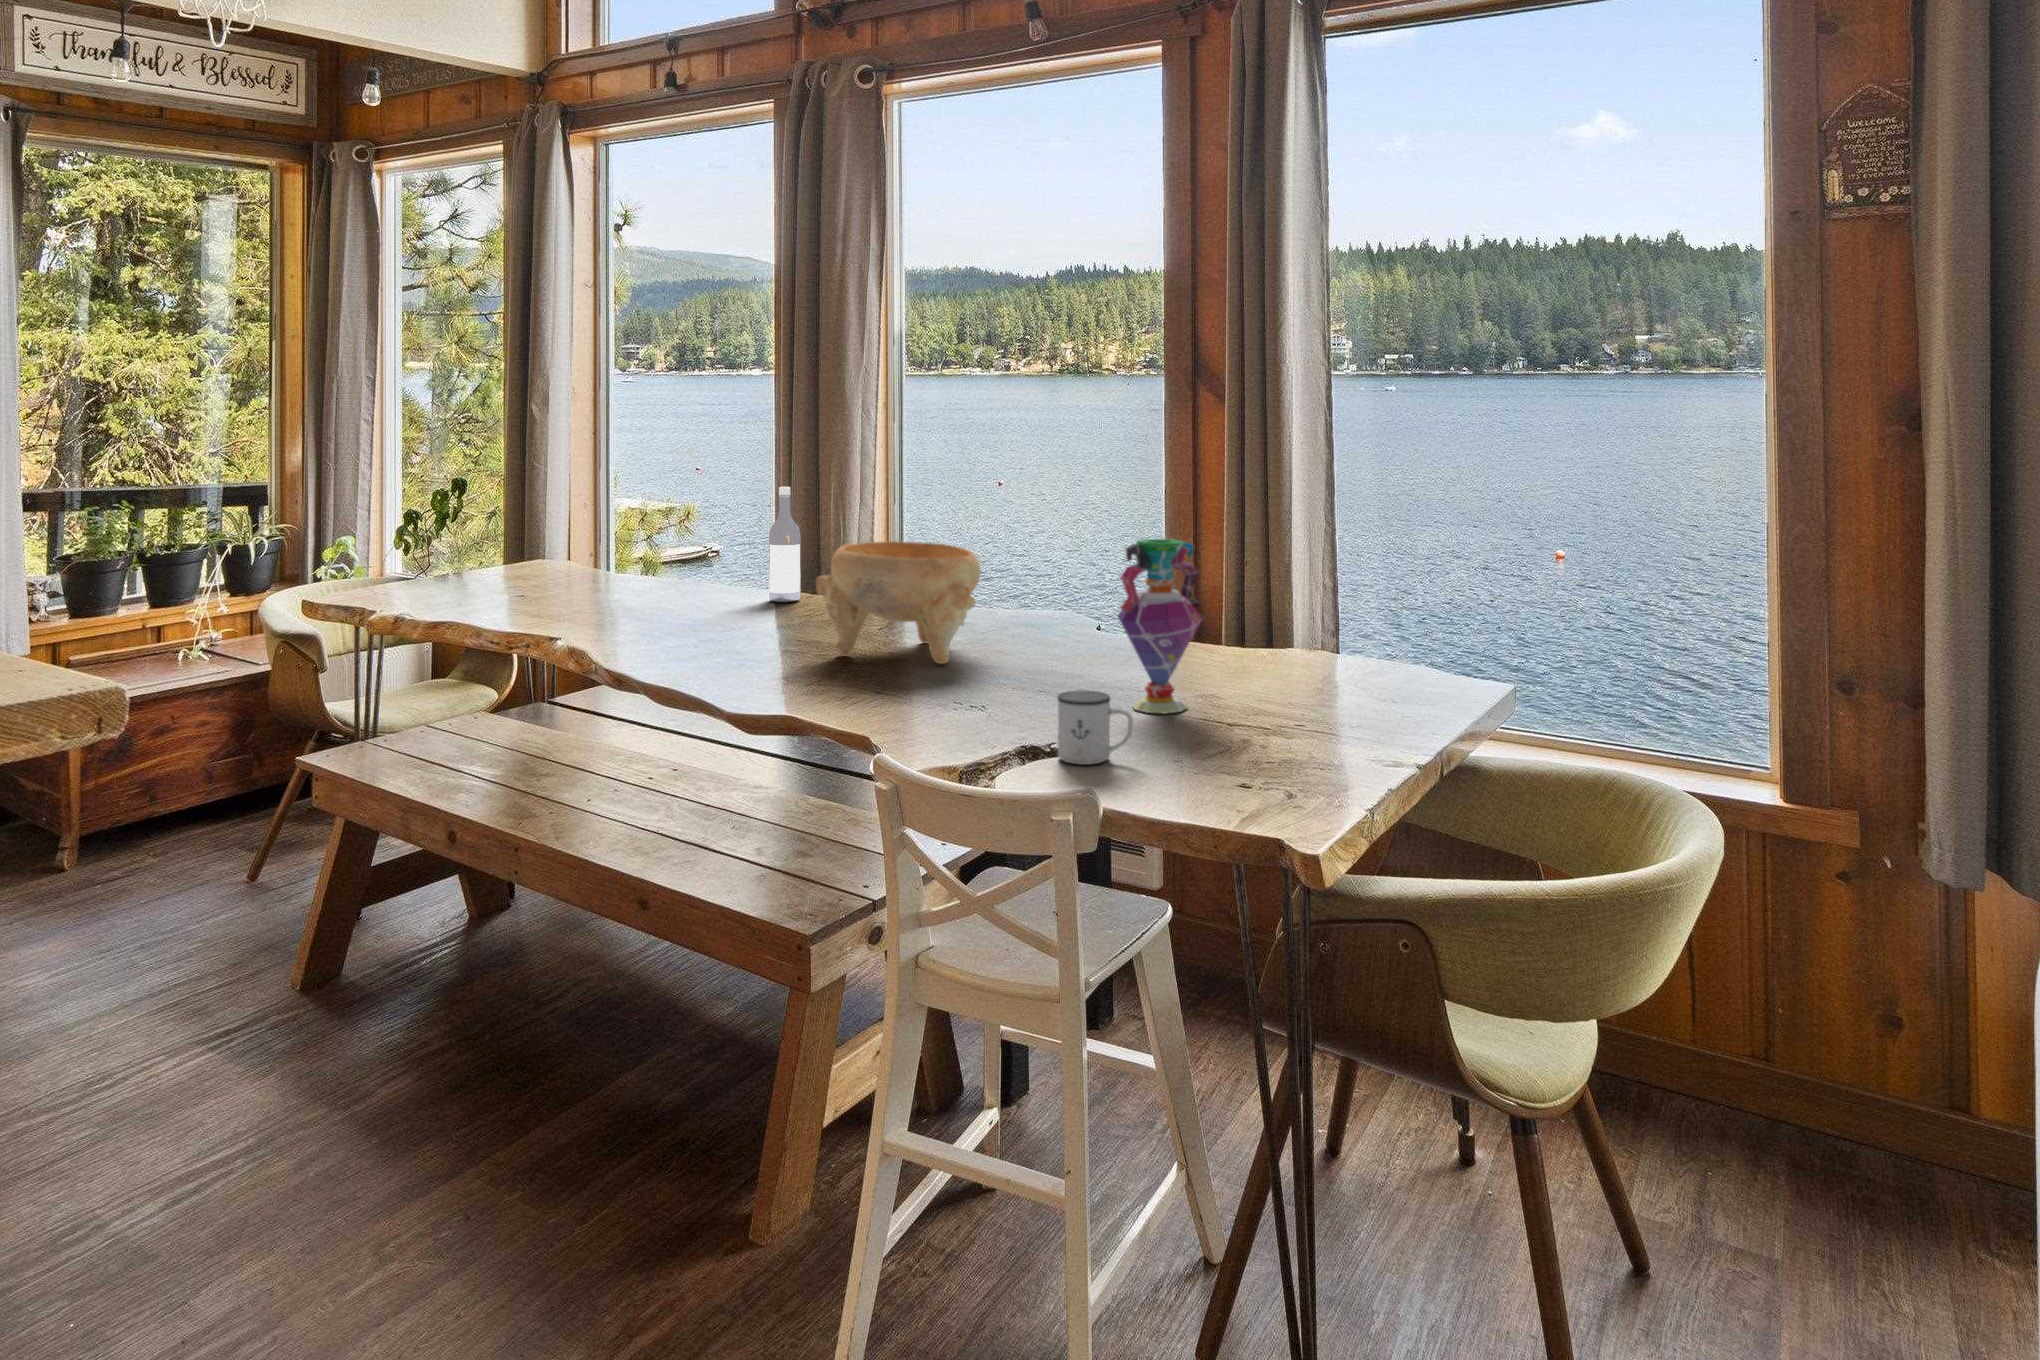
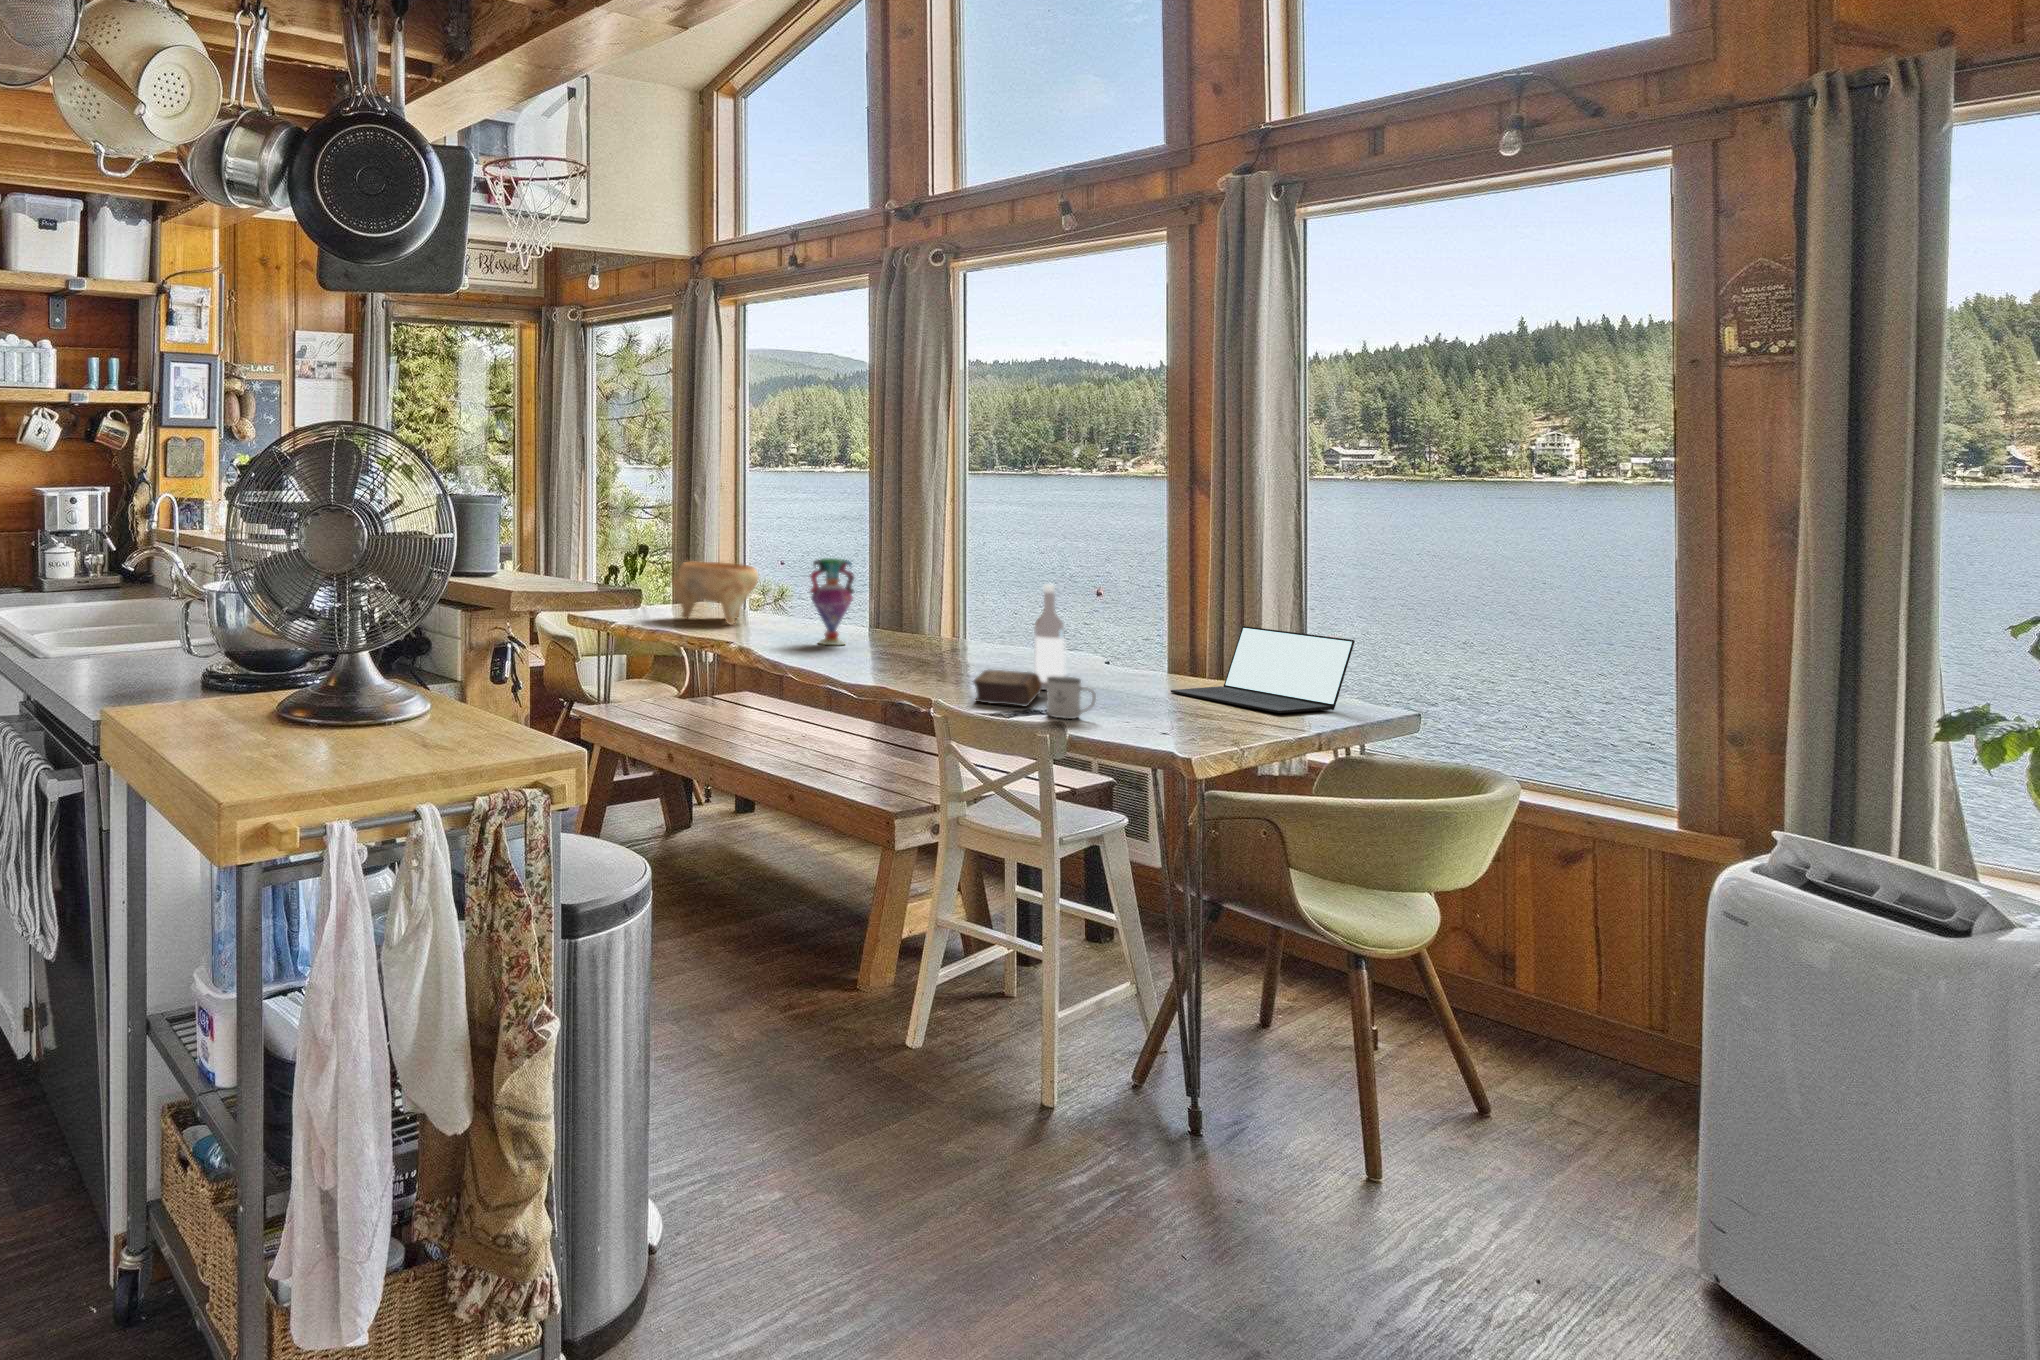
wine bottle: present [769,487,800,602] -> present [1034,584,1065,690]
vase: present [1118,539,1202,713] -> present [810,558,854,645]
decorative bowl: present [816,541,981,664] -> present [672,562,759,624]
laptop: none [1203,574,1435,709] -> present [1171,626,1355,713]
book: none [938,675,1037,743] -> present [973,670,1042,707]

